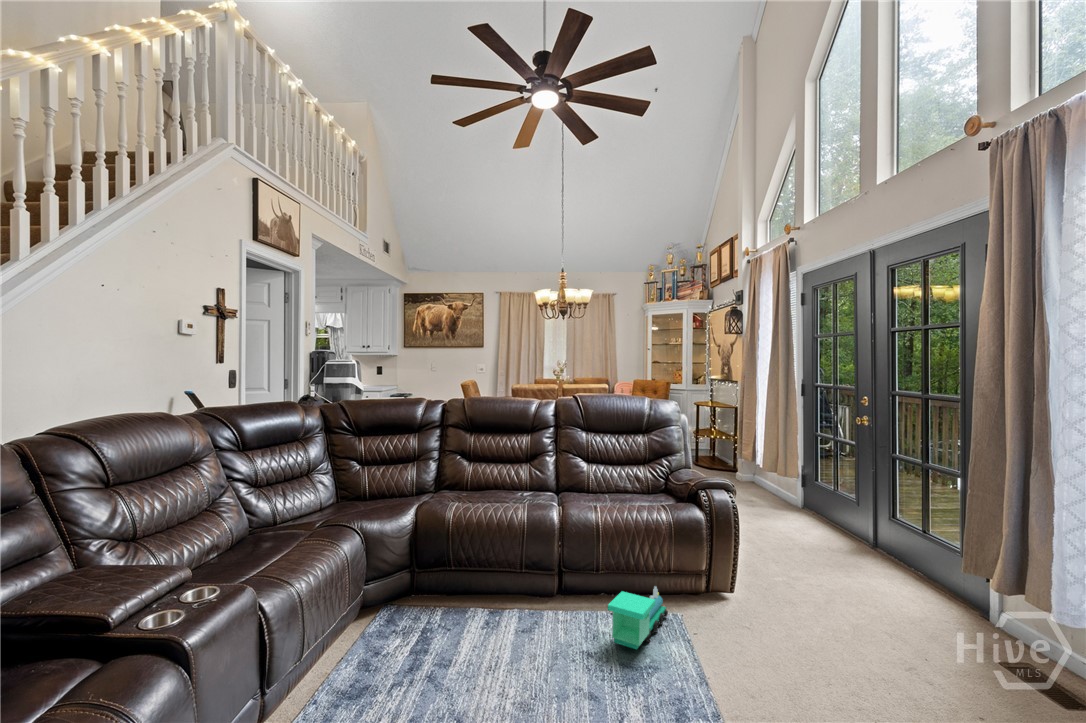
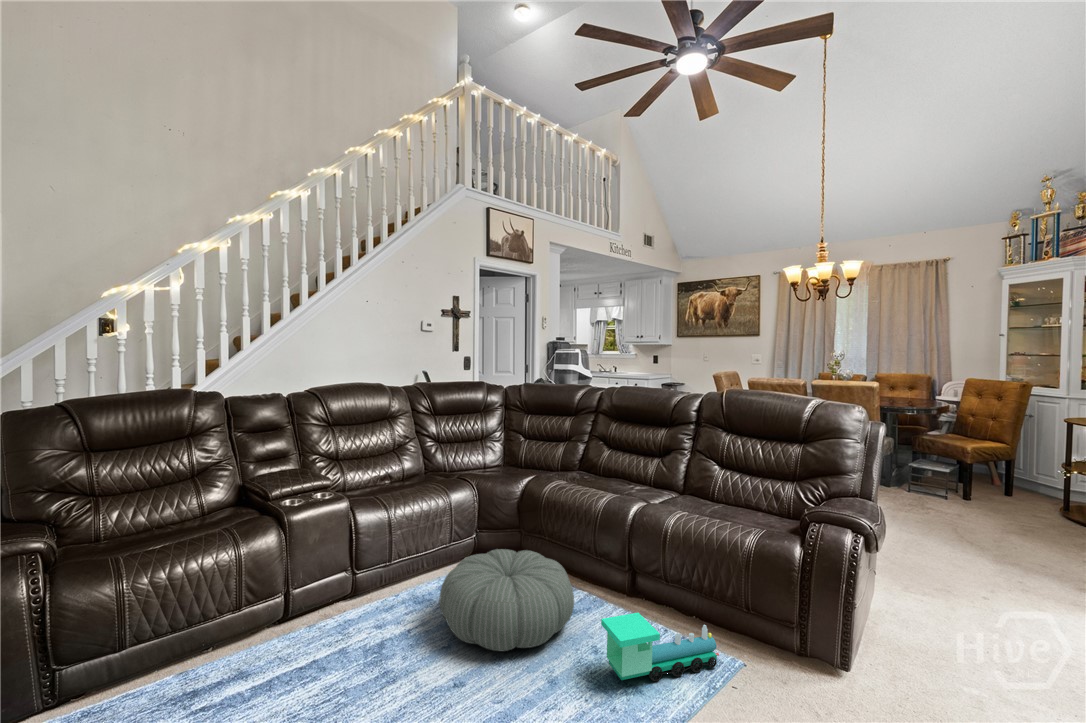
pouf: none [419,571,560,679] -> present [439,549,574,651]

